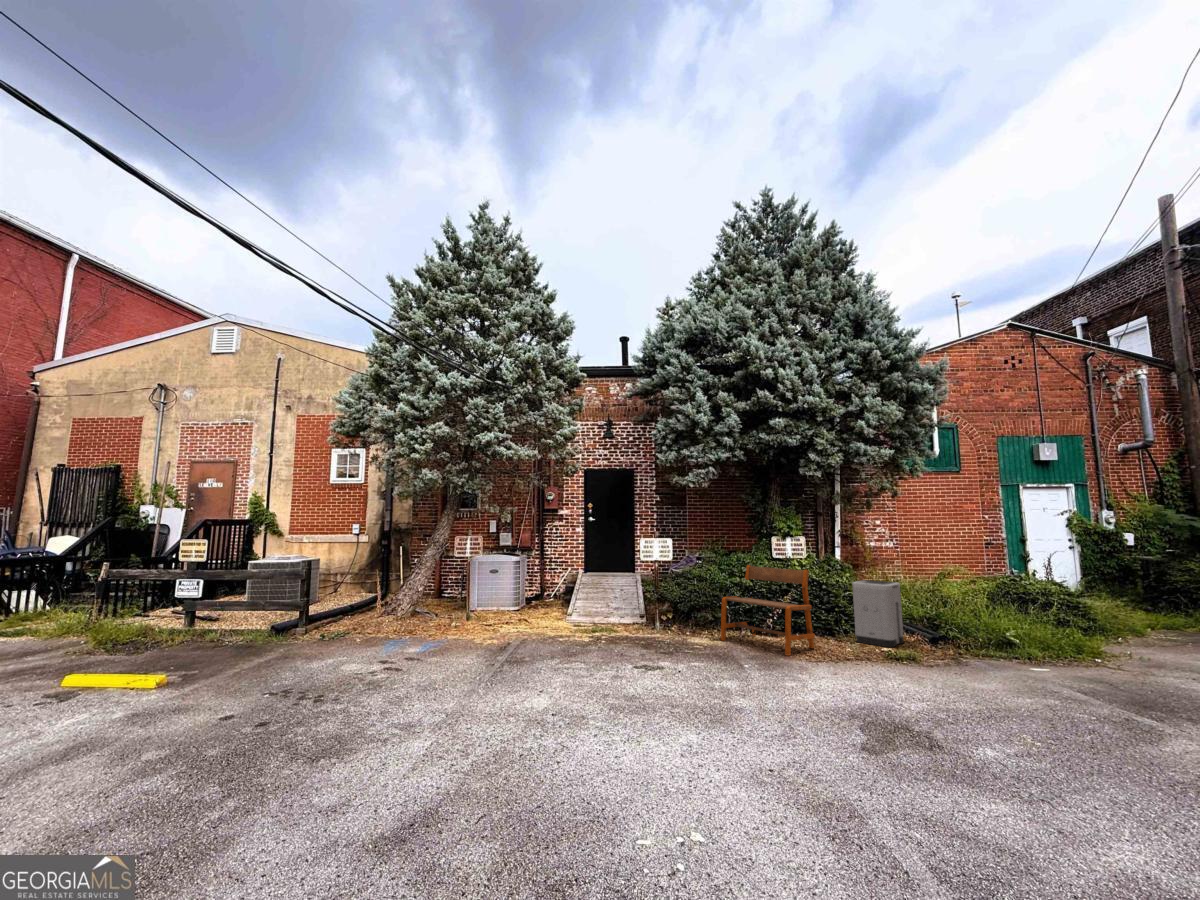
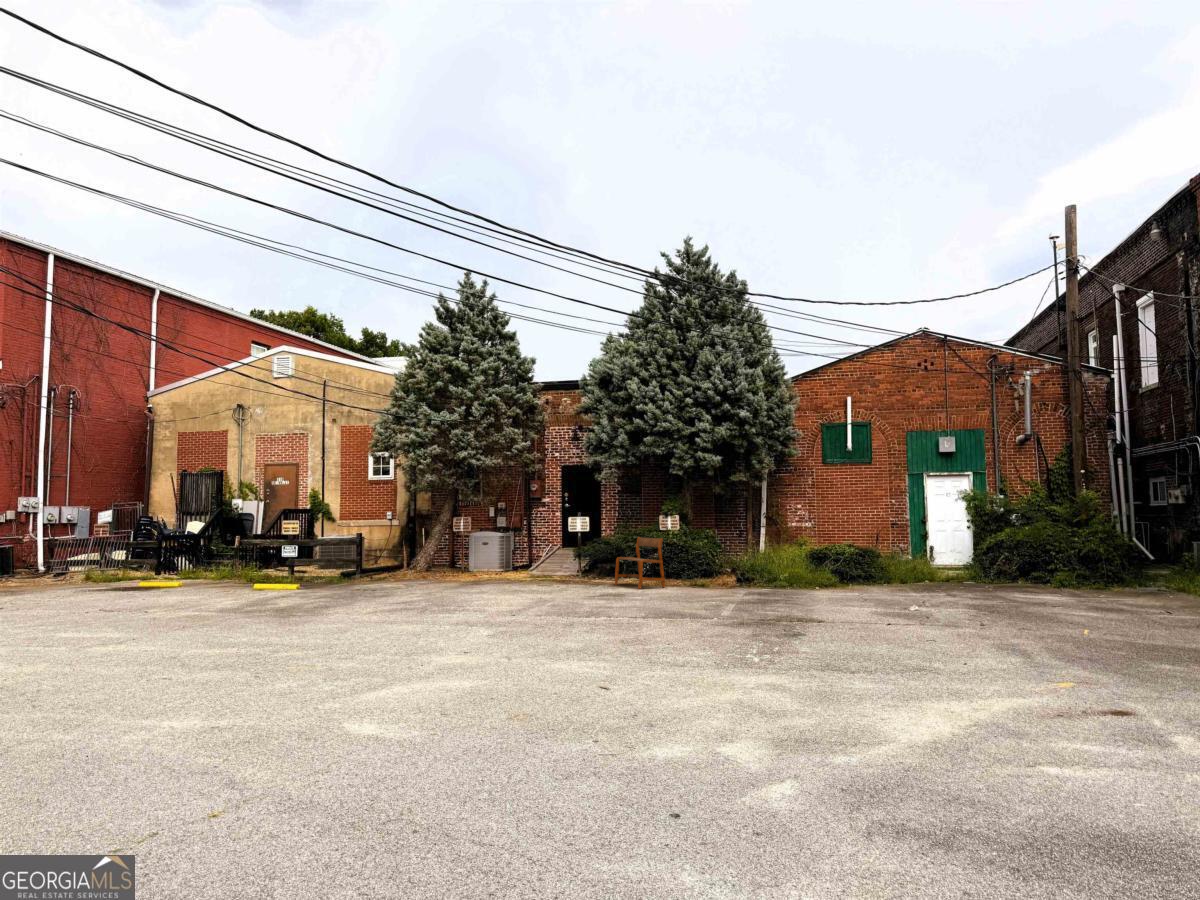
trash can: present [853,580,904,647] -> none [702,547,733,588]

